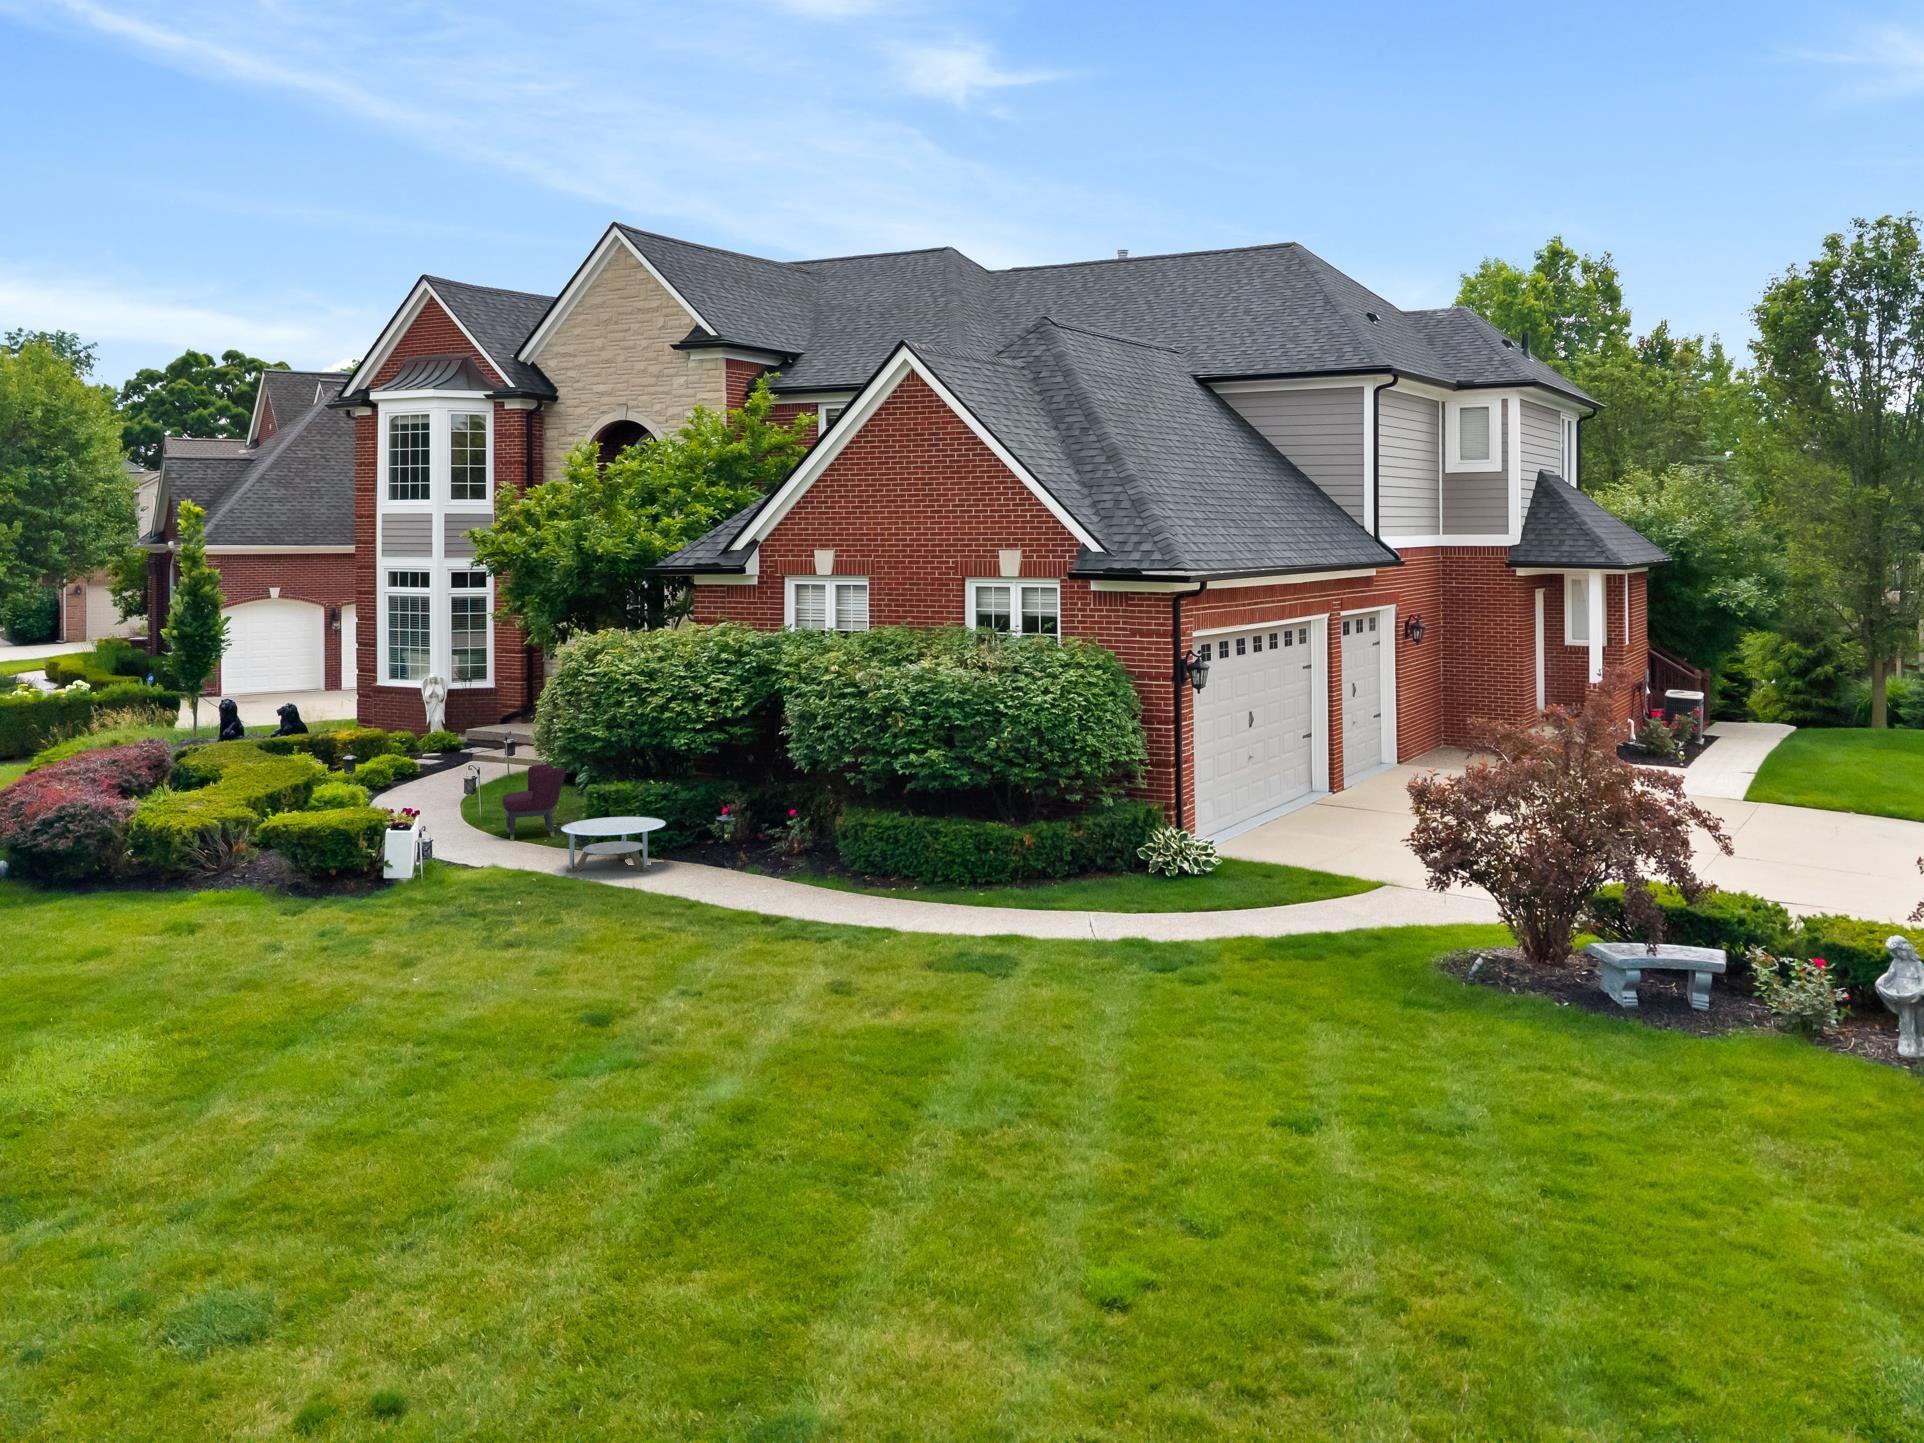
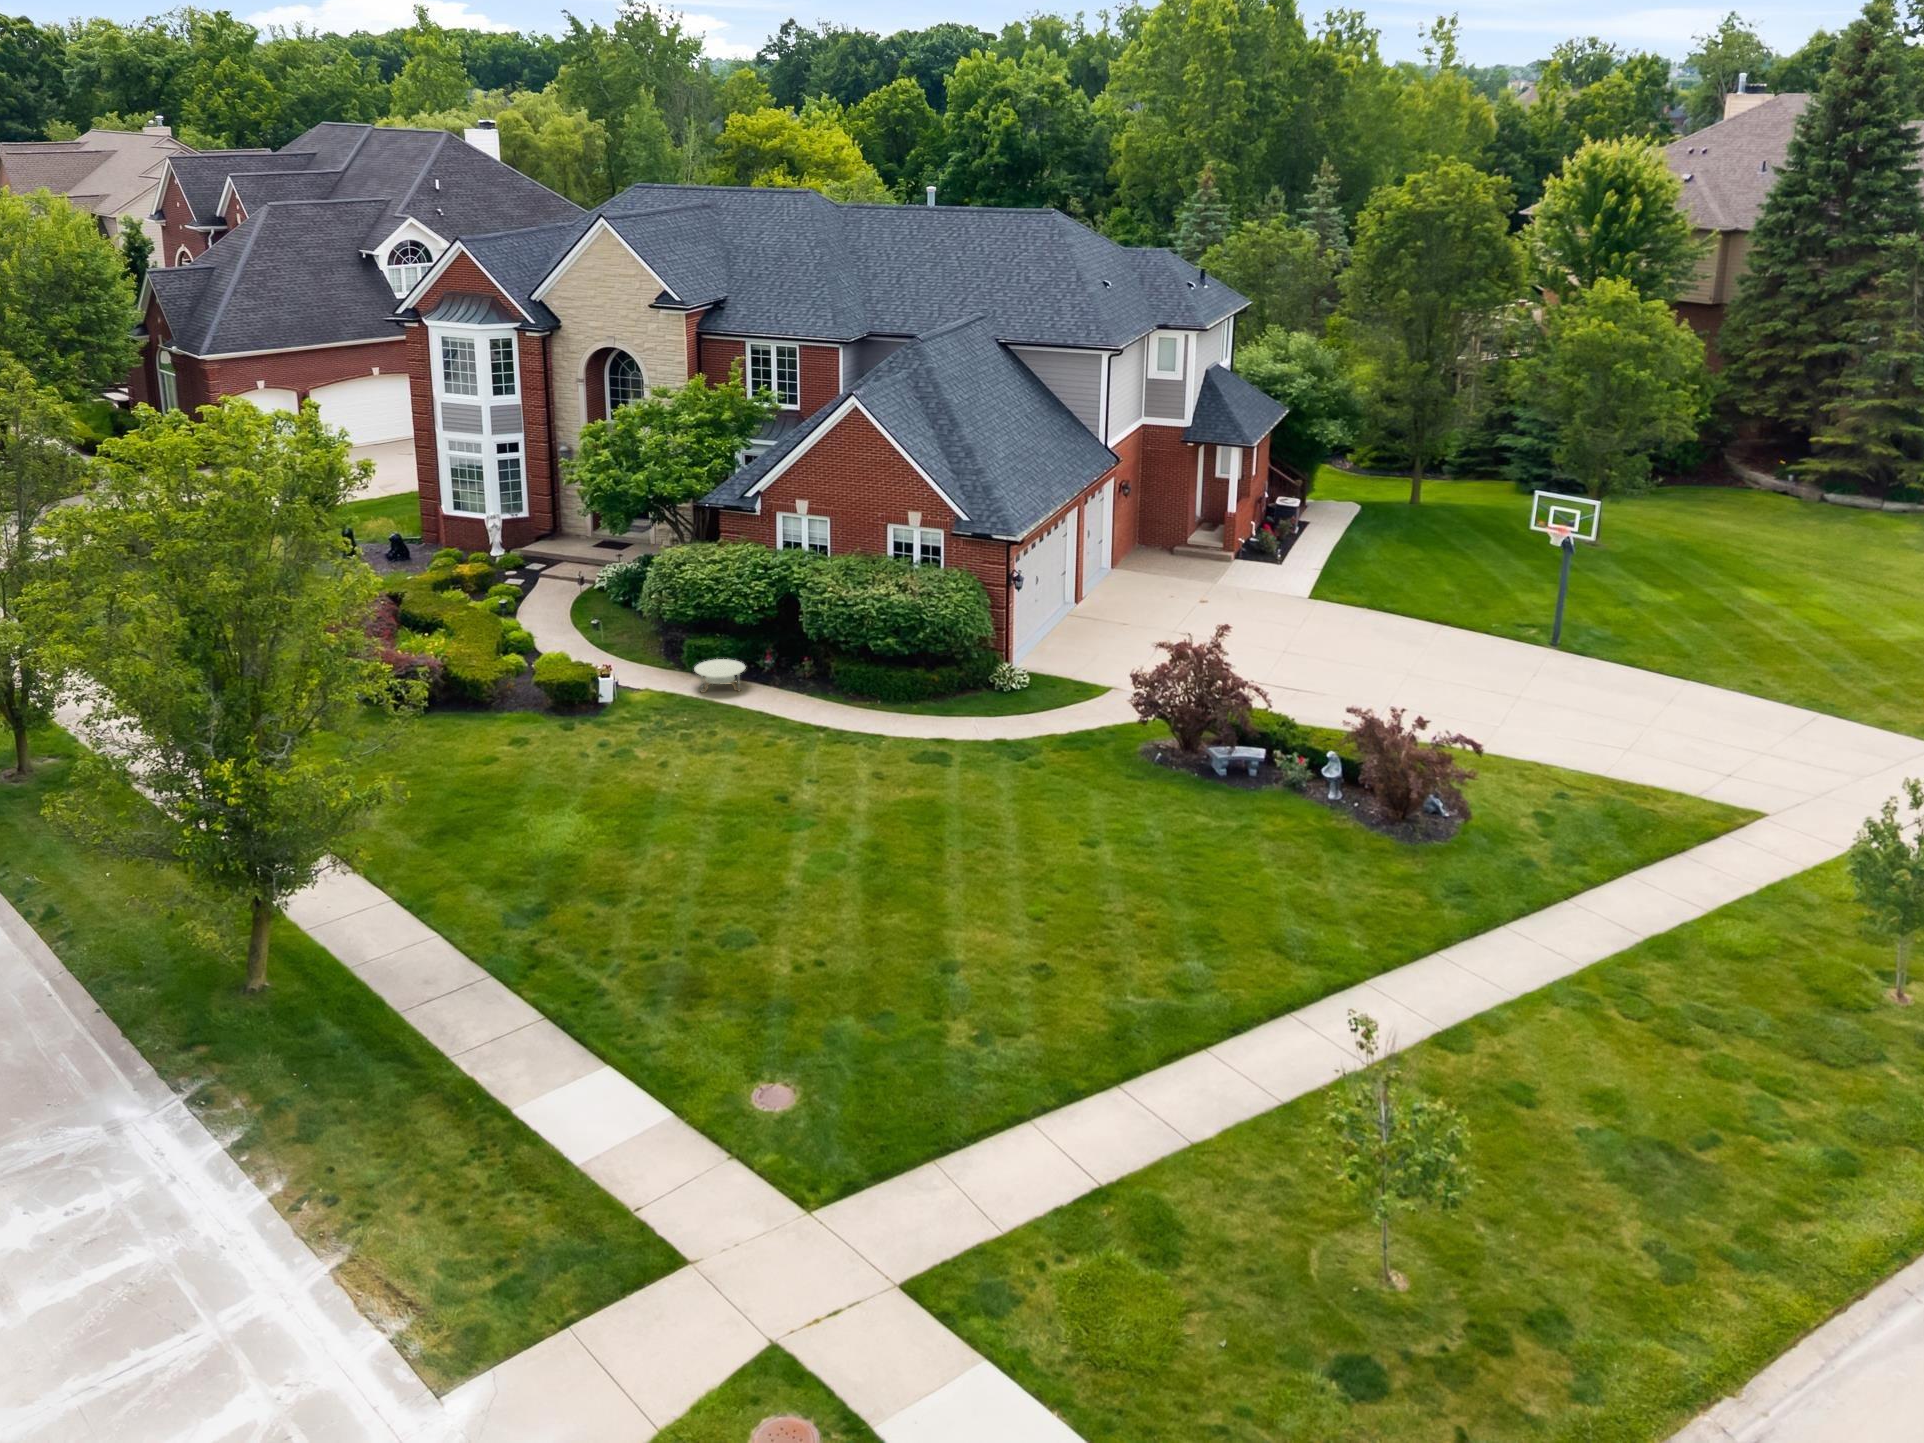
chair: present [502,763,565,841] -> none [635,620,670,666]

